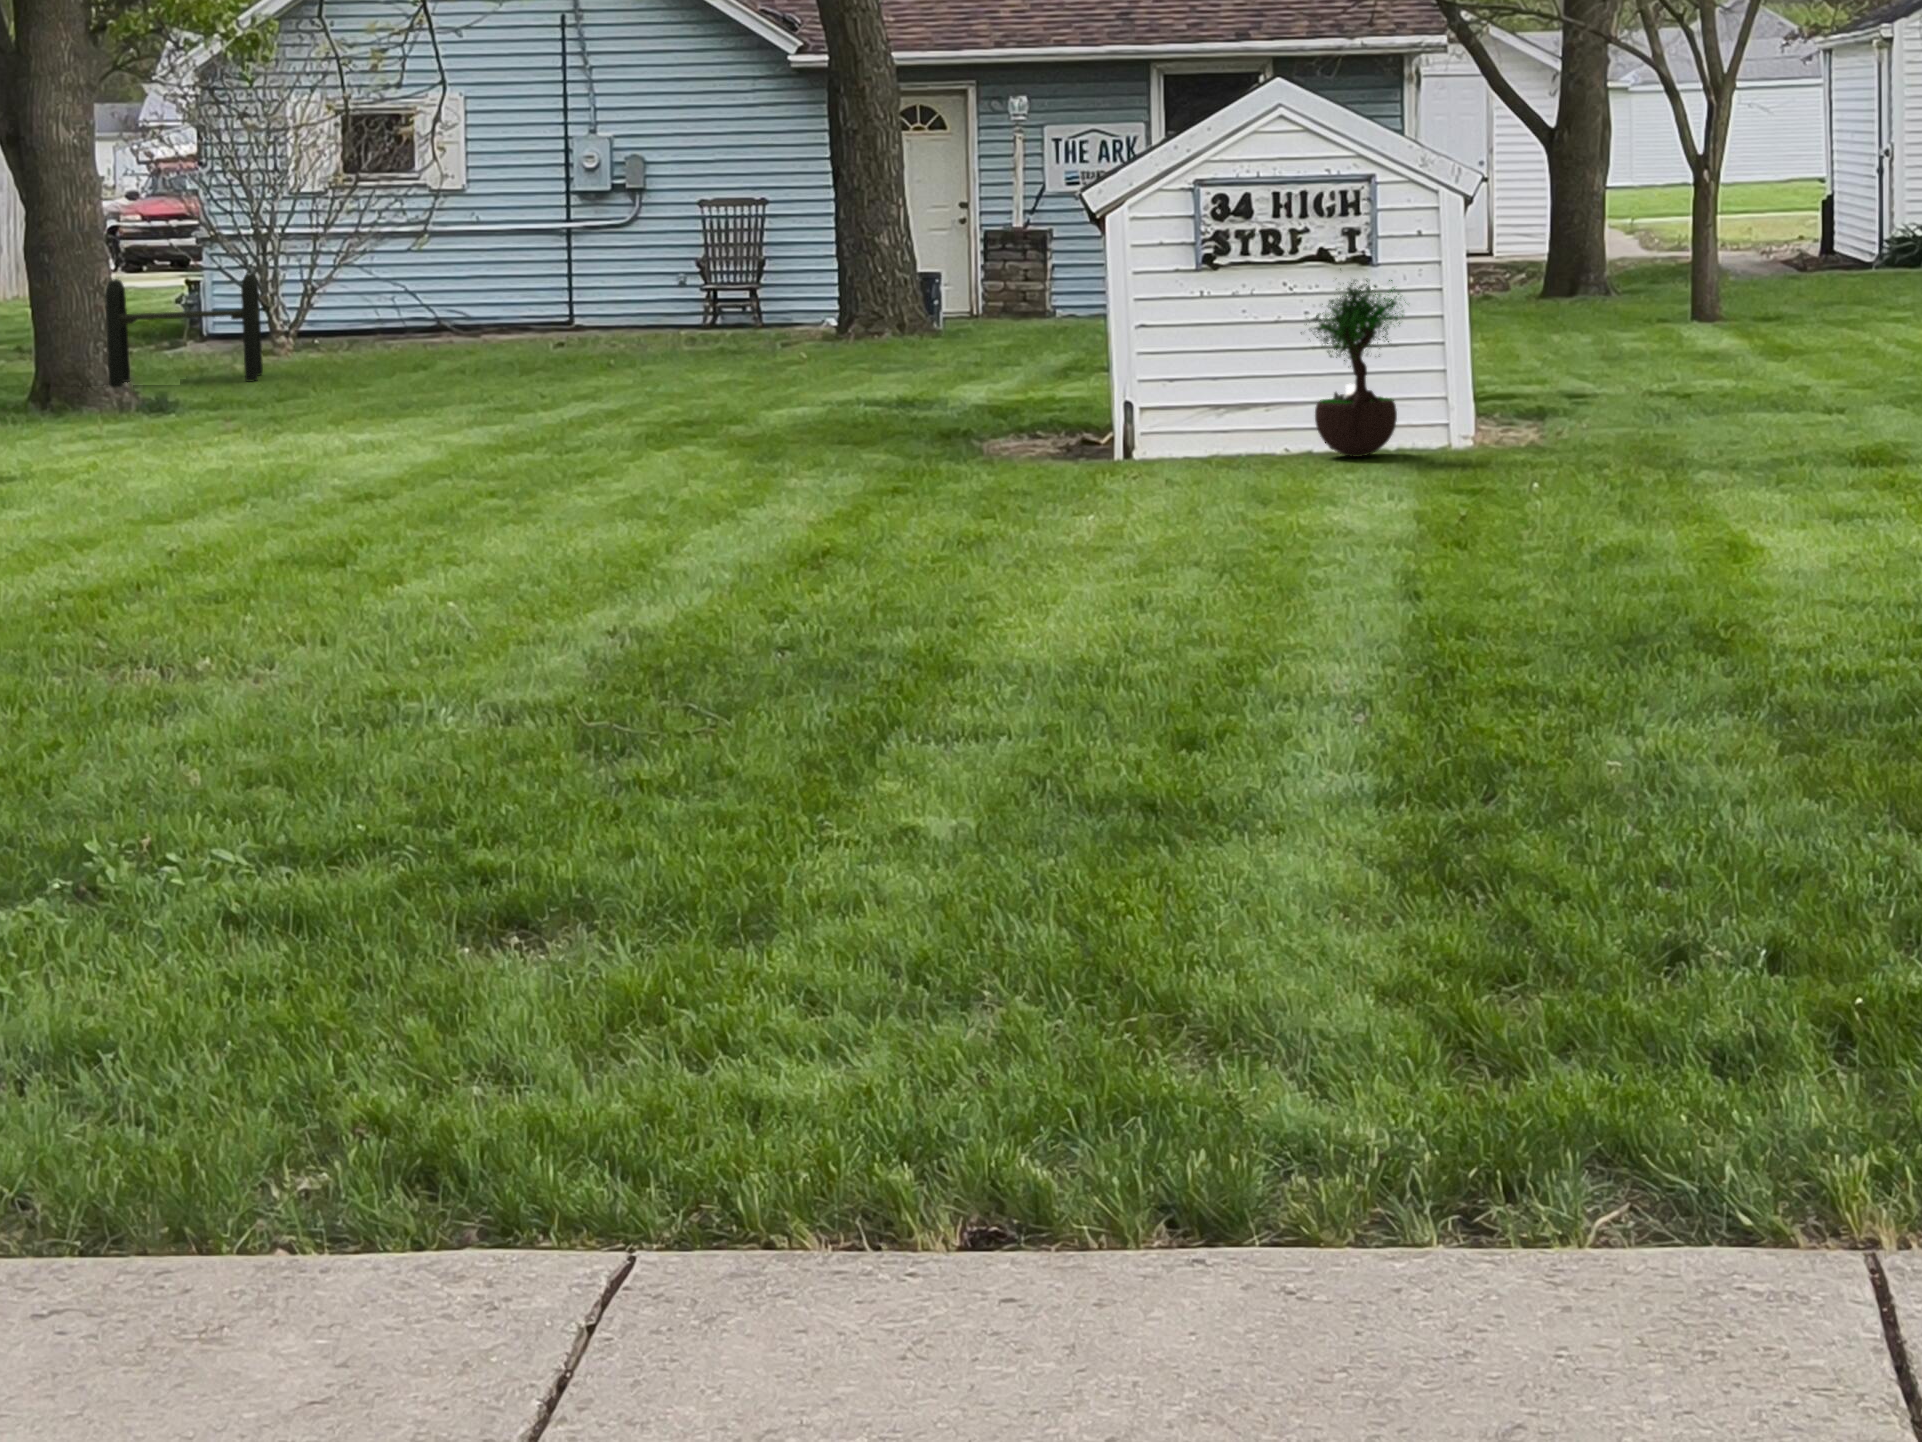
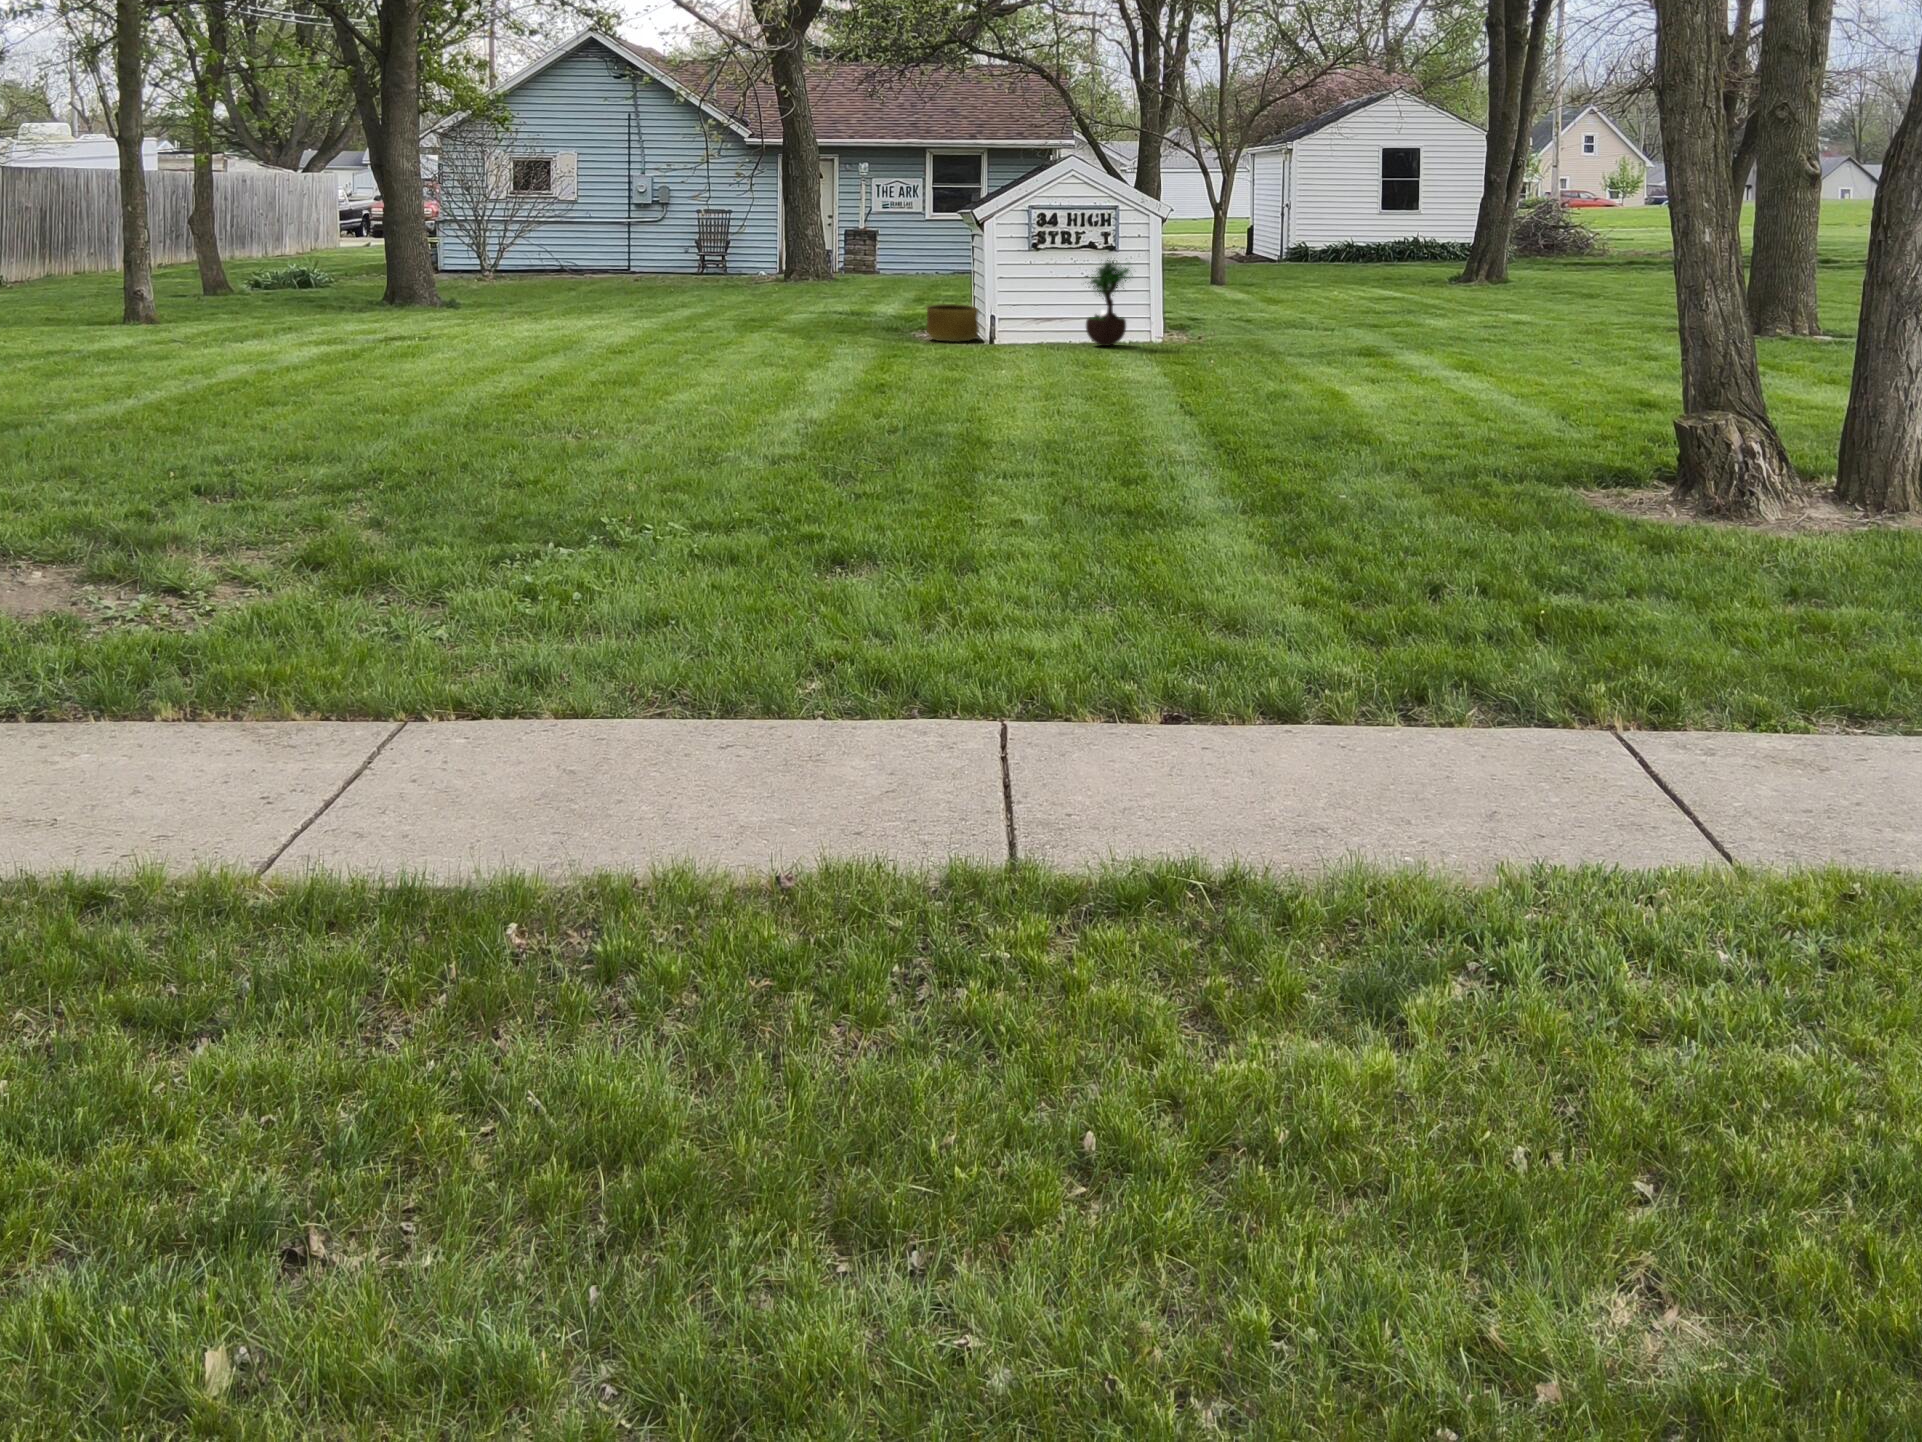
bench: present [105,274,263,388] -> none [430,239,509,295]
basket: none [1002,380,1110,455] -> present [926,304,979,342]

